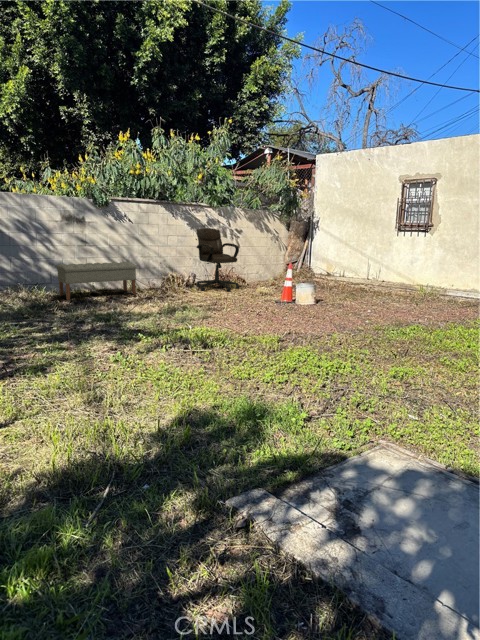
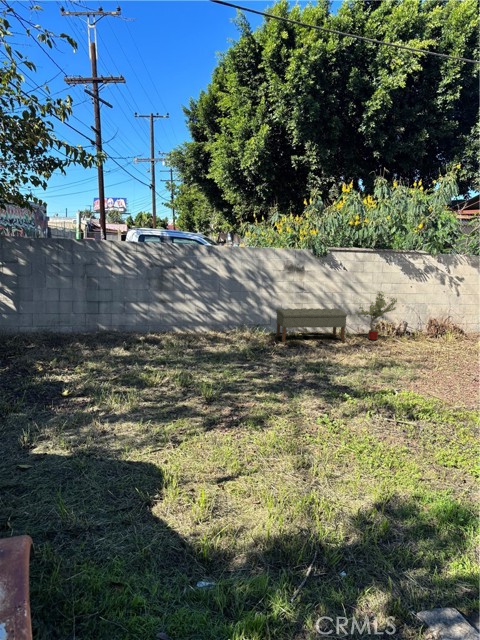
chair: present [197,228,240,291] -> none [407,277,458,346]
potted tree: none [143,241,185,292] -> present [355,291,397,340]

